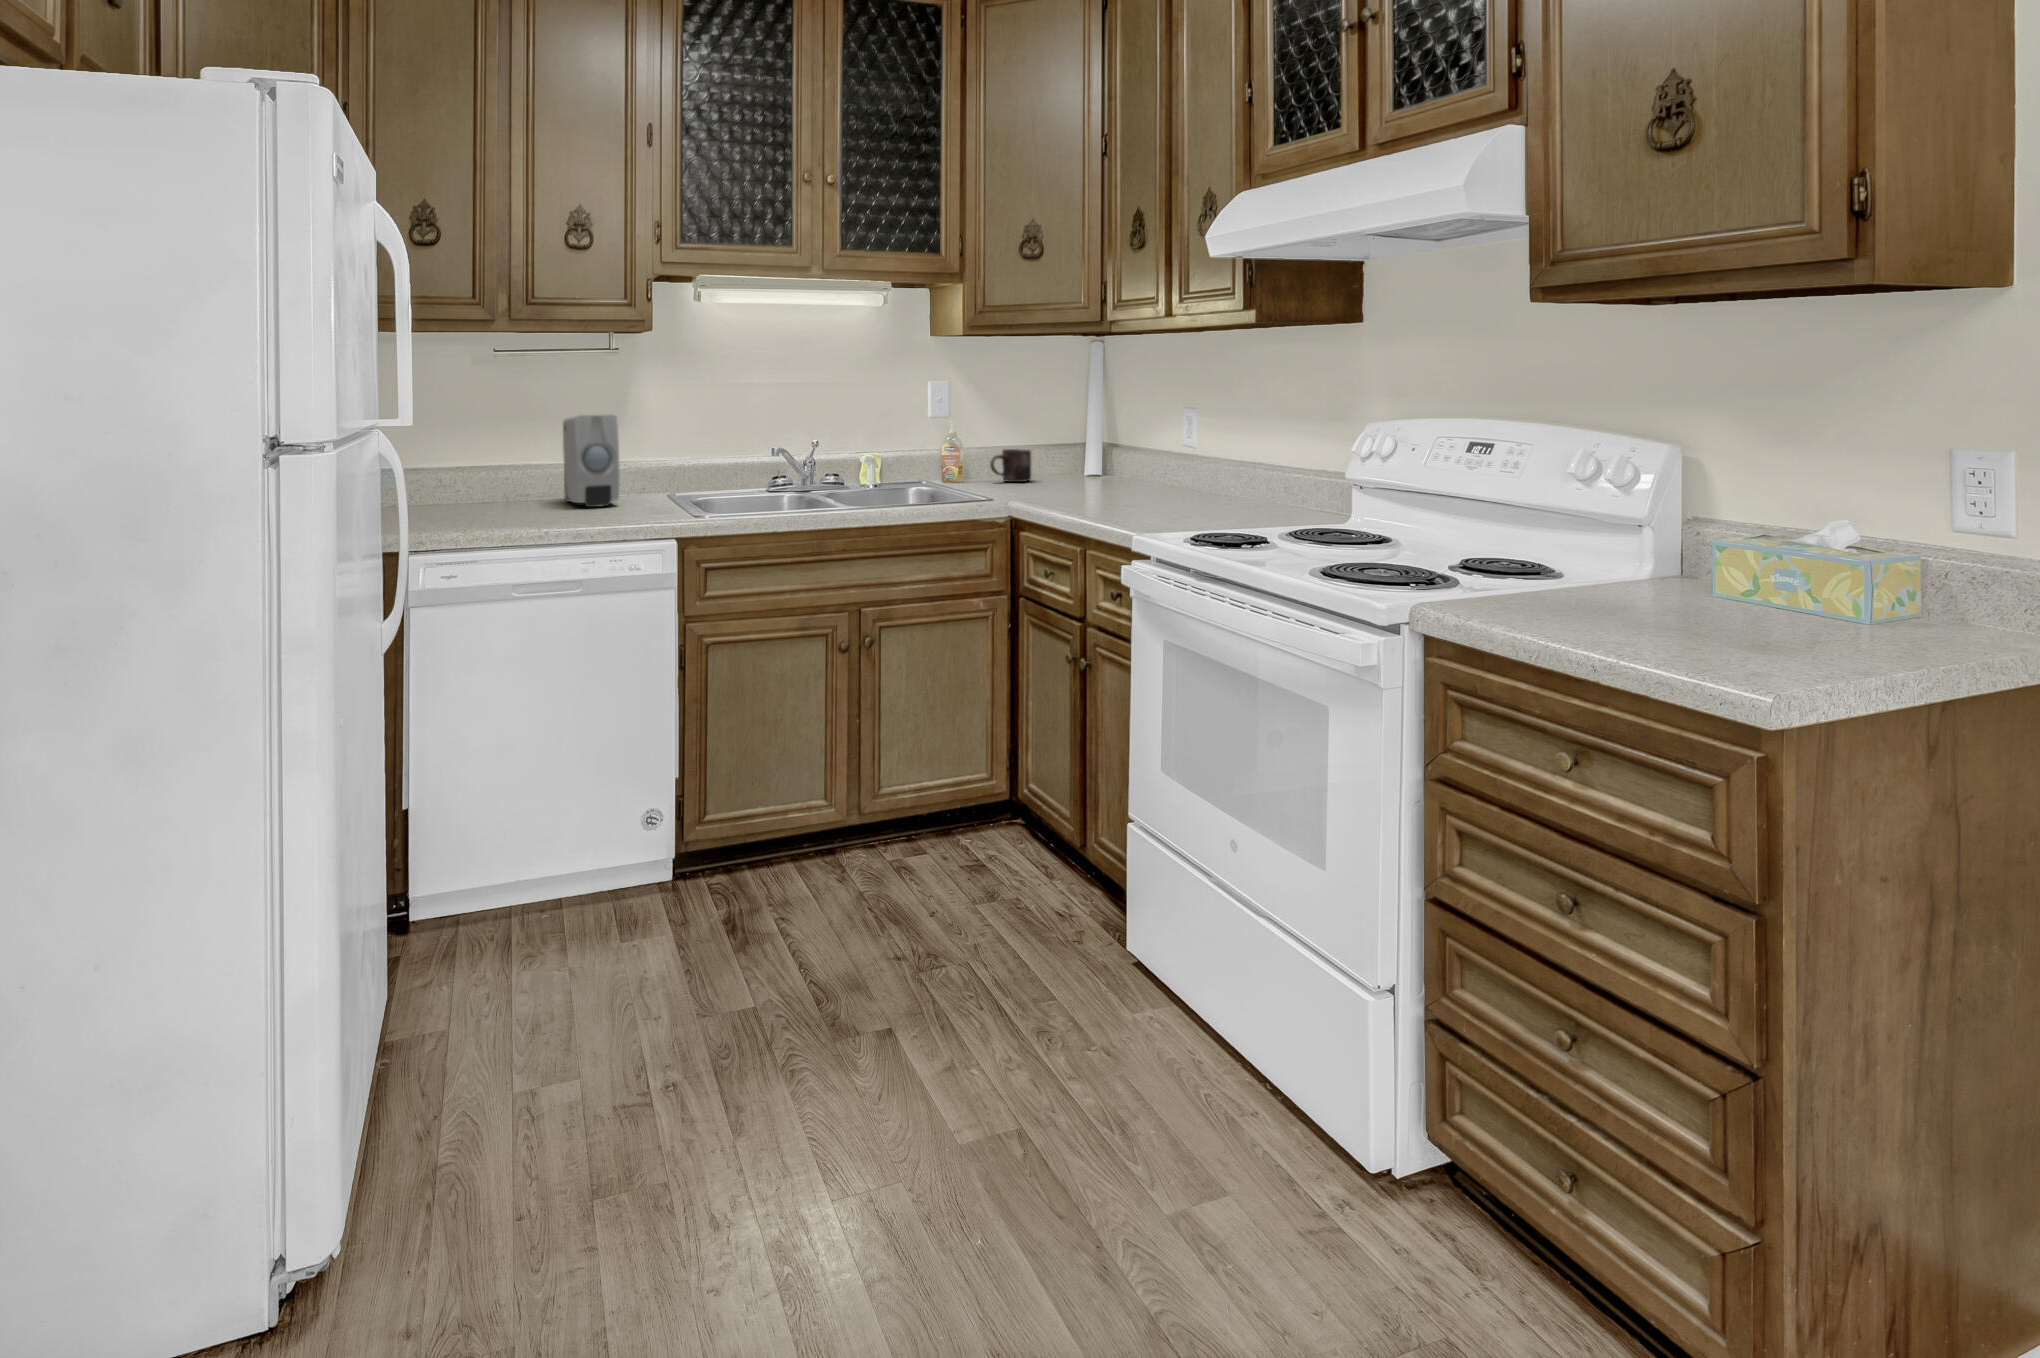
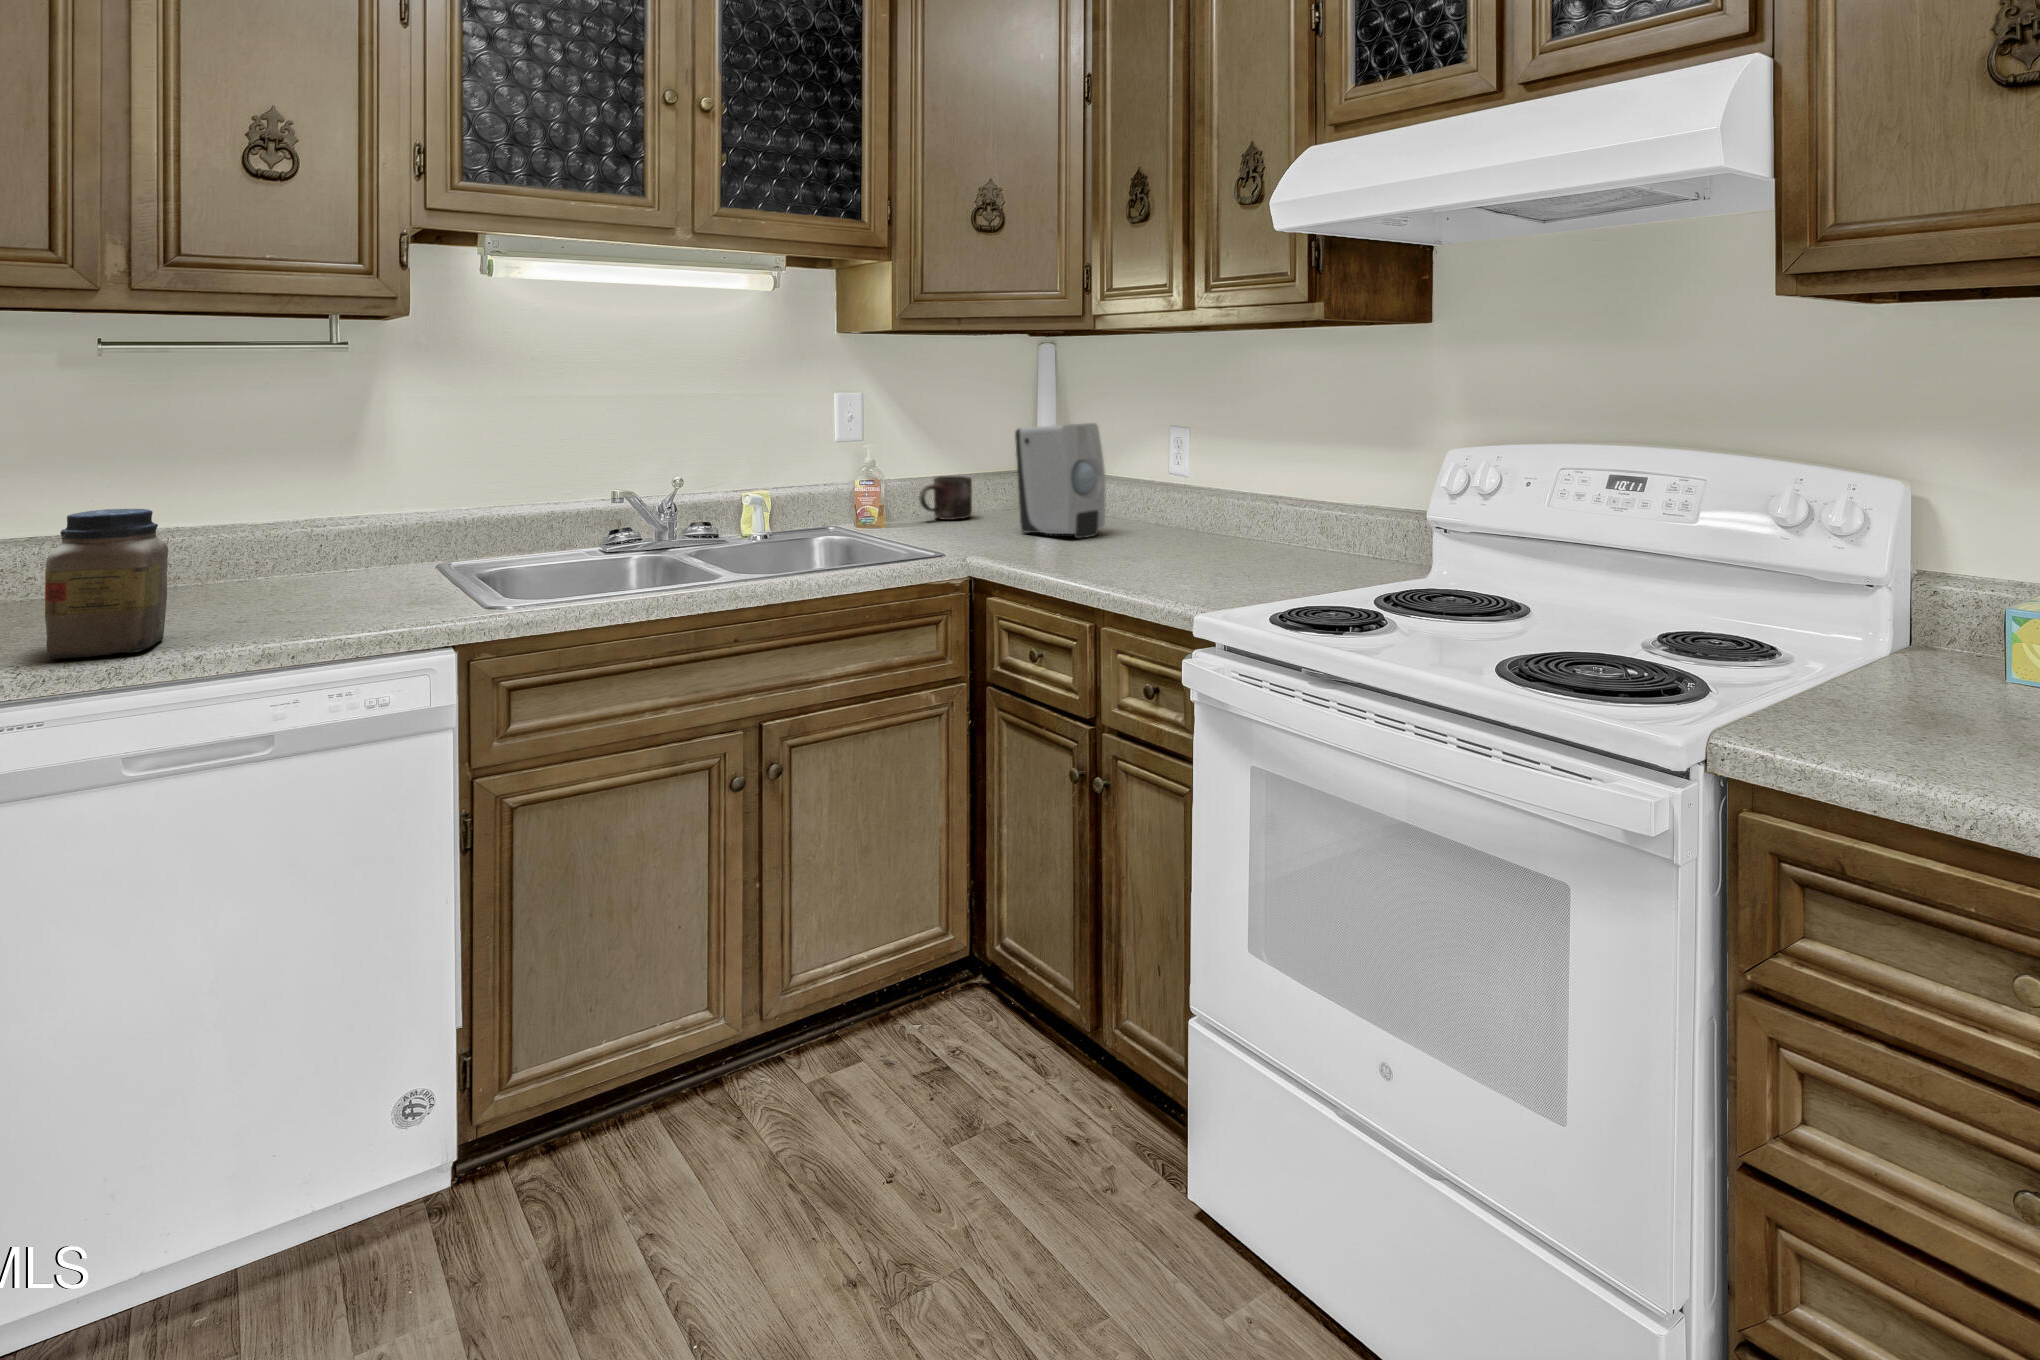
soap dispenser: present [563,415,619,507] -> present [1015,423,1106,539]
jar: none [472,445,527,527] -> present [45,509,168,660]

